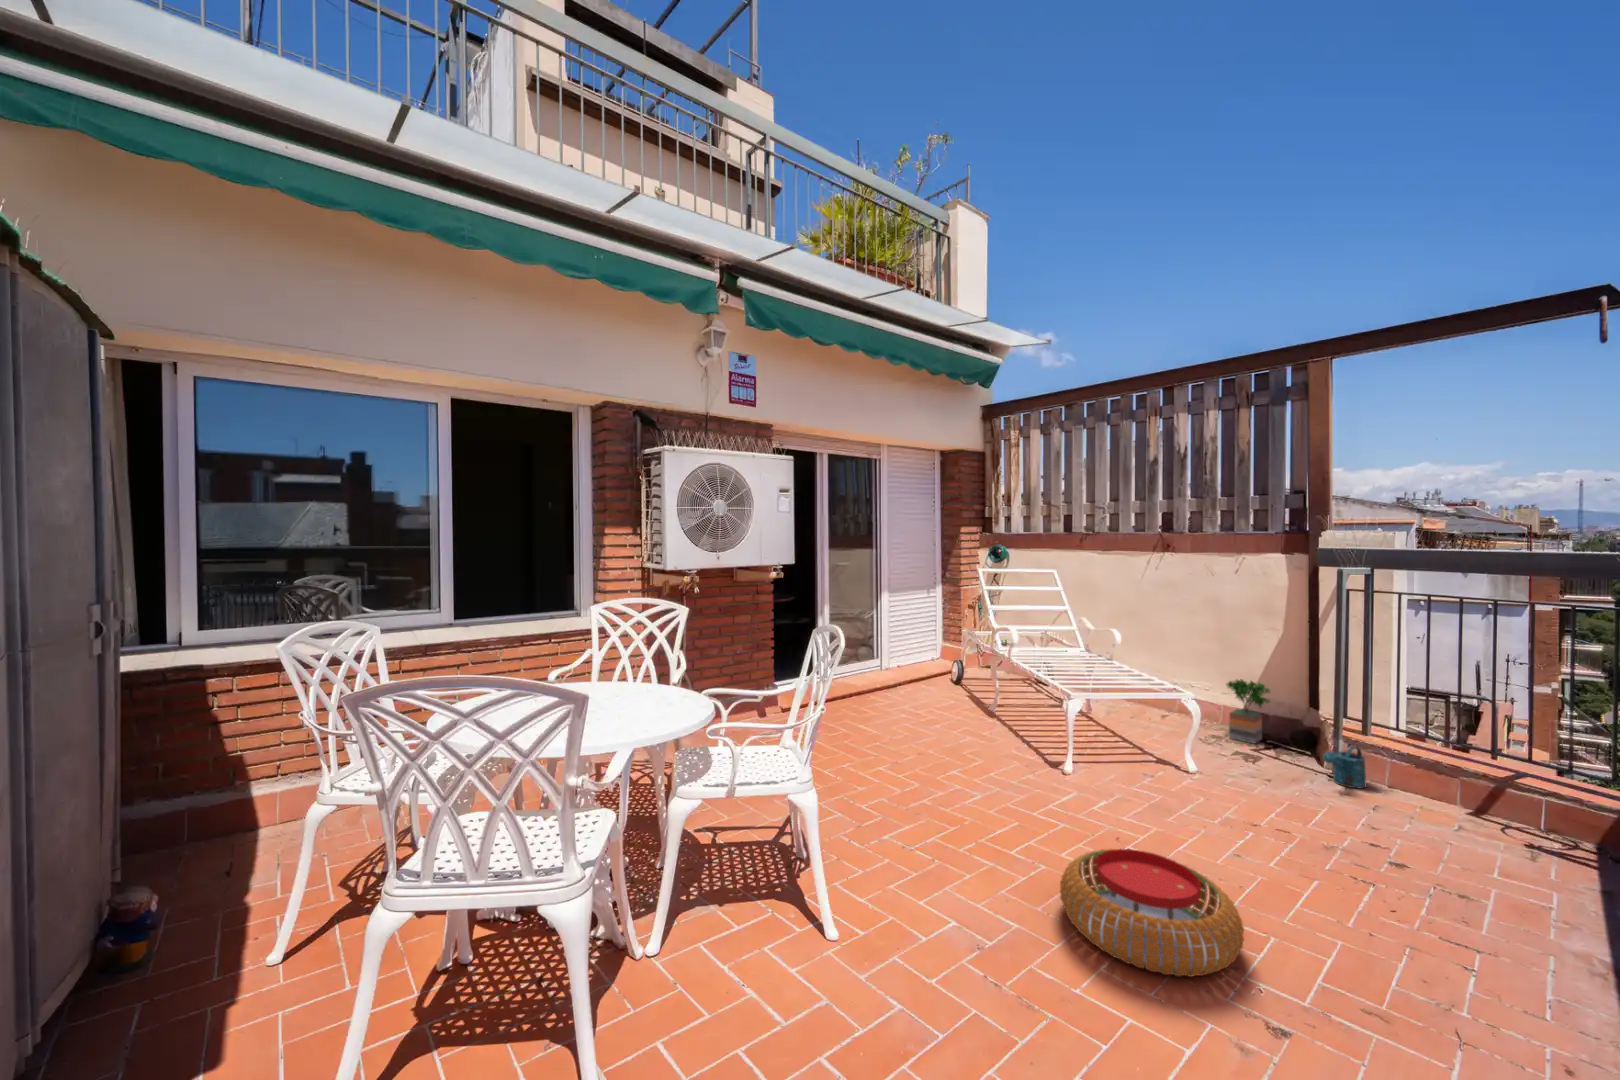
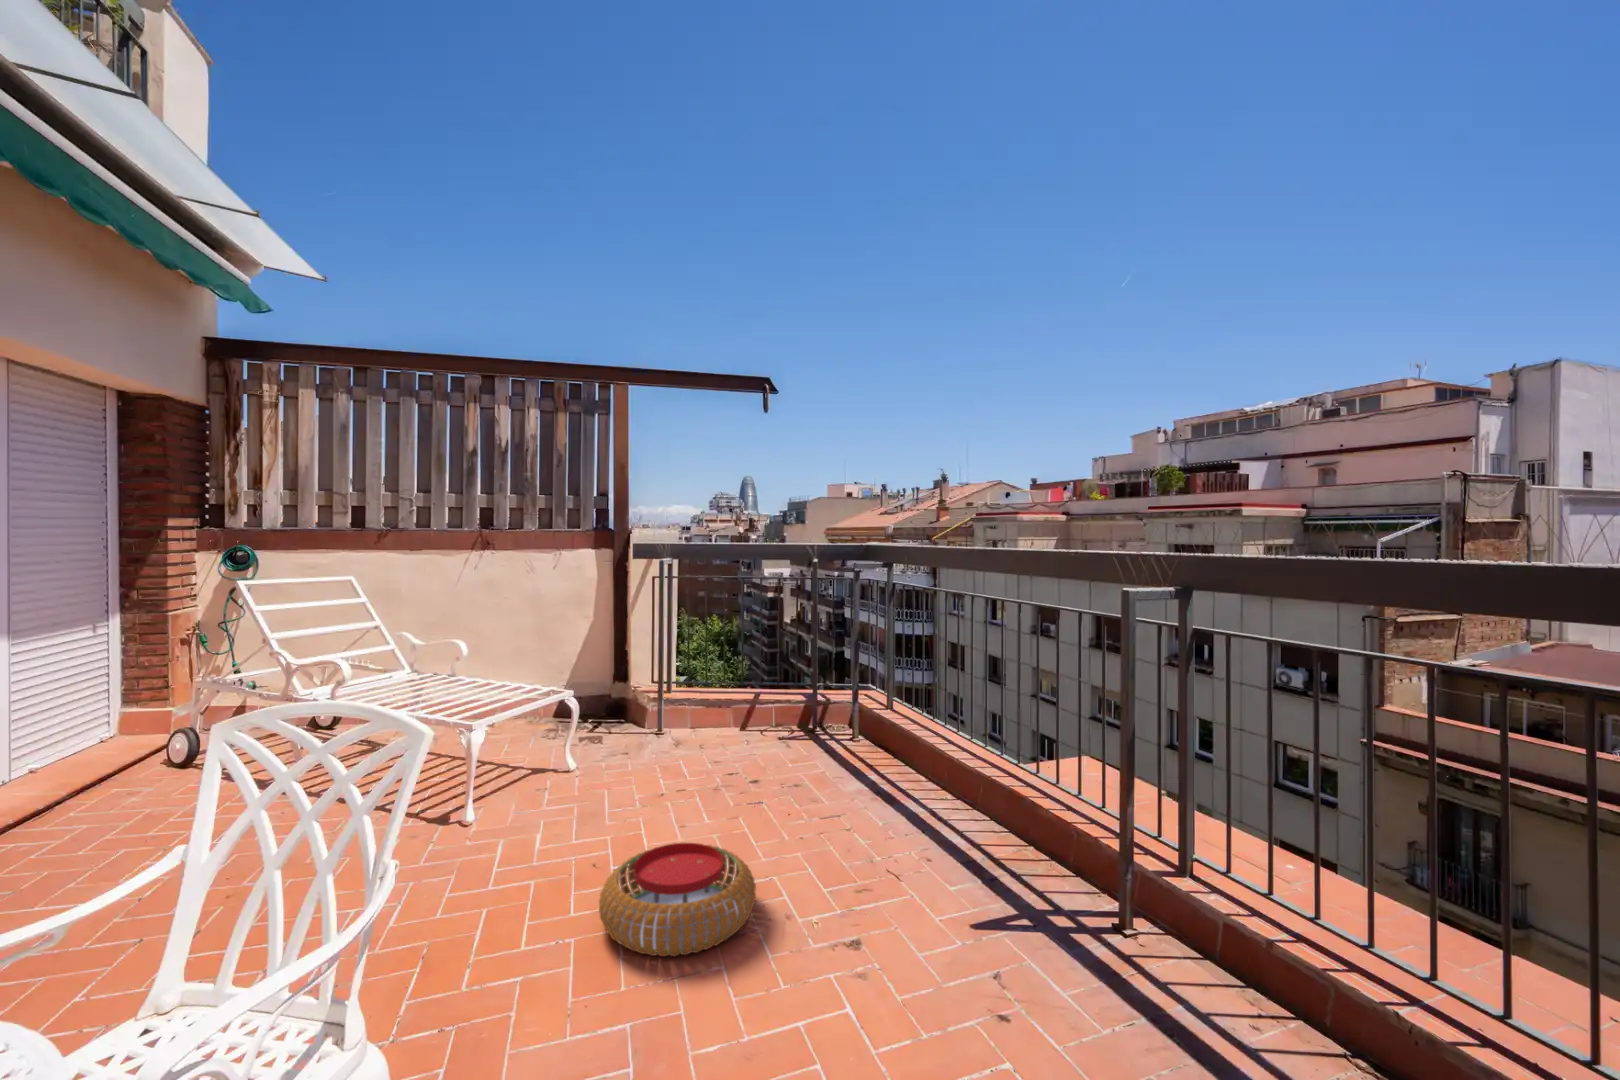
potted tree: present [1226,679,1270,744] -> none [554,670,594,730]
watering can: present [1323,746,1366,788] -> none [655,706,676,740]

